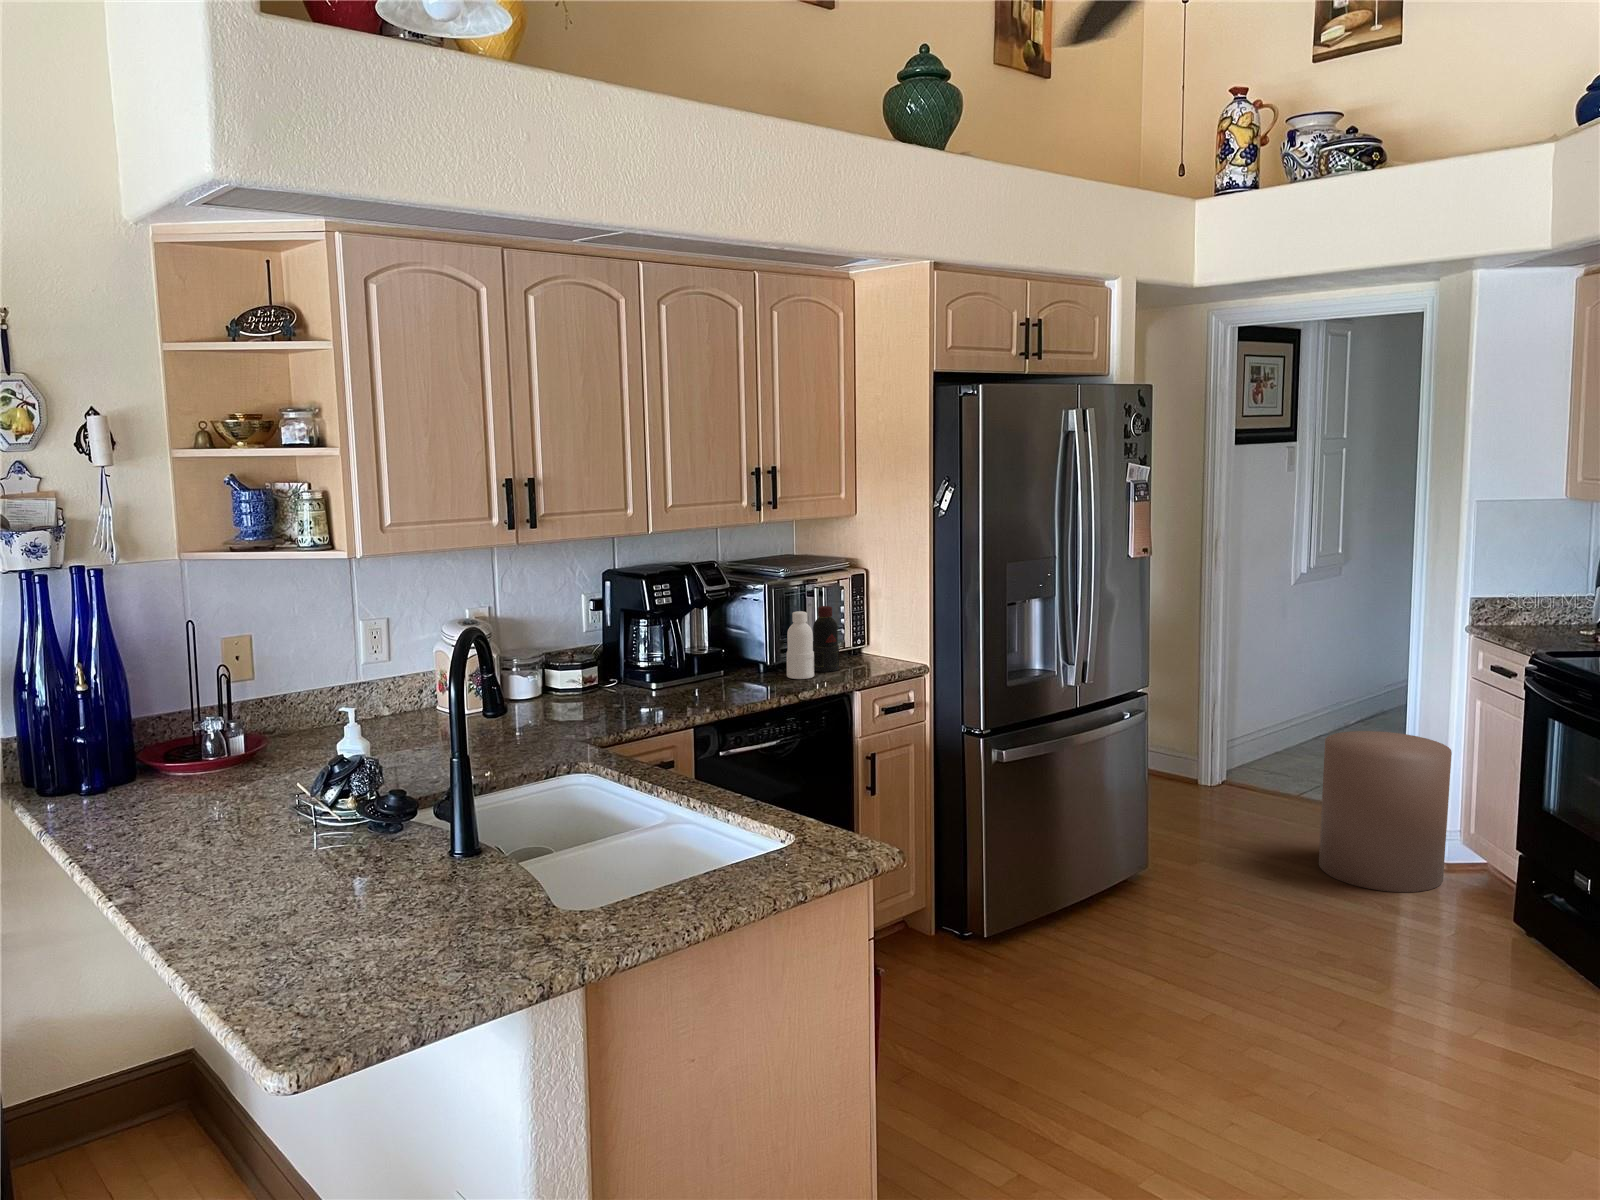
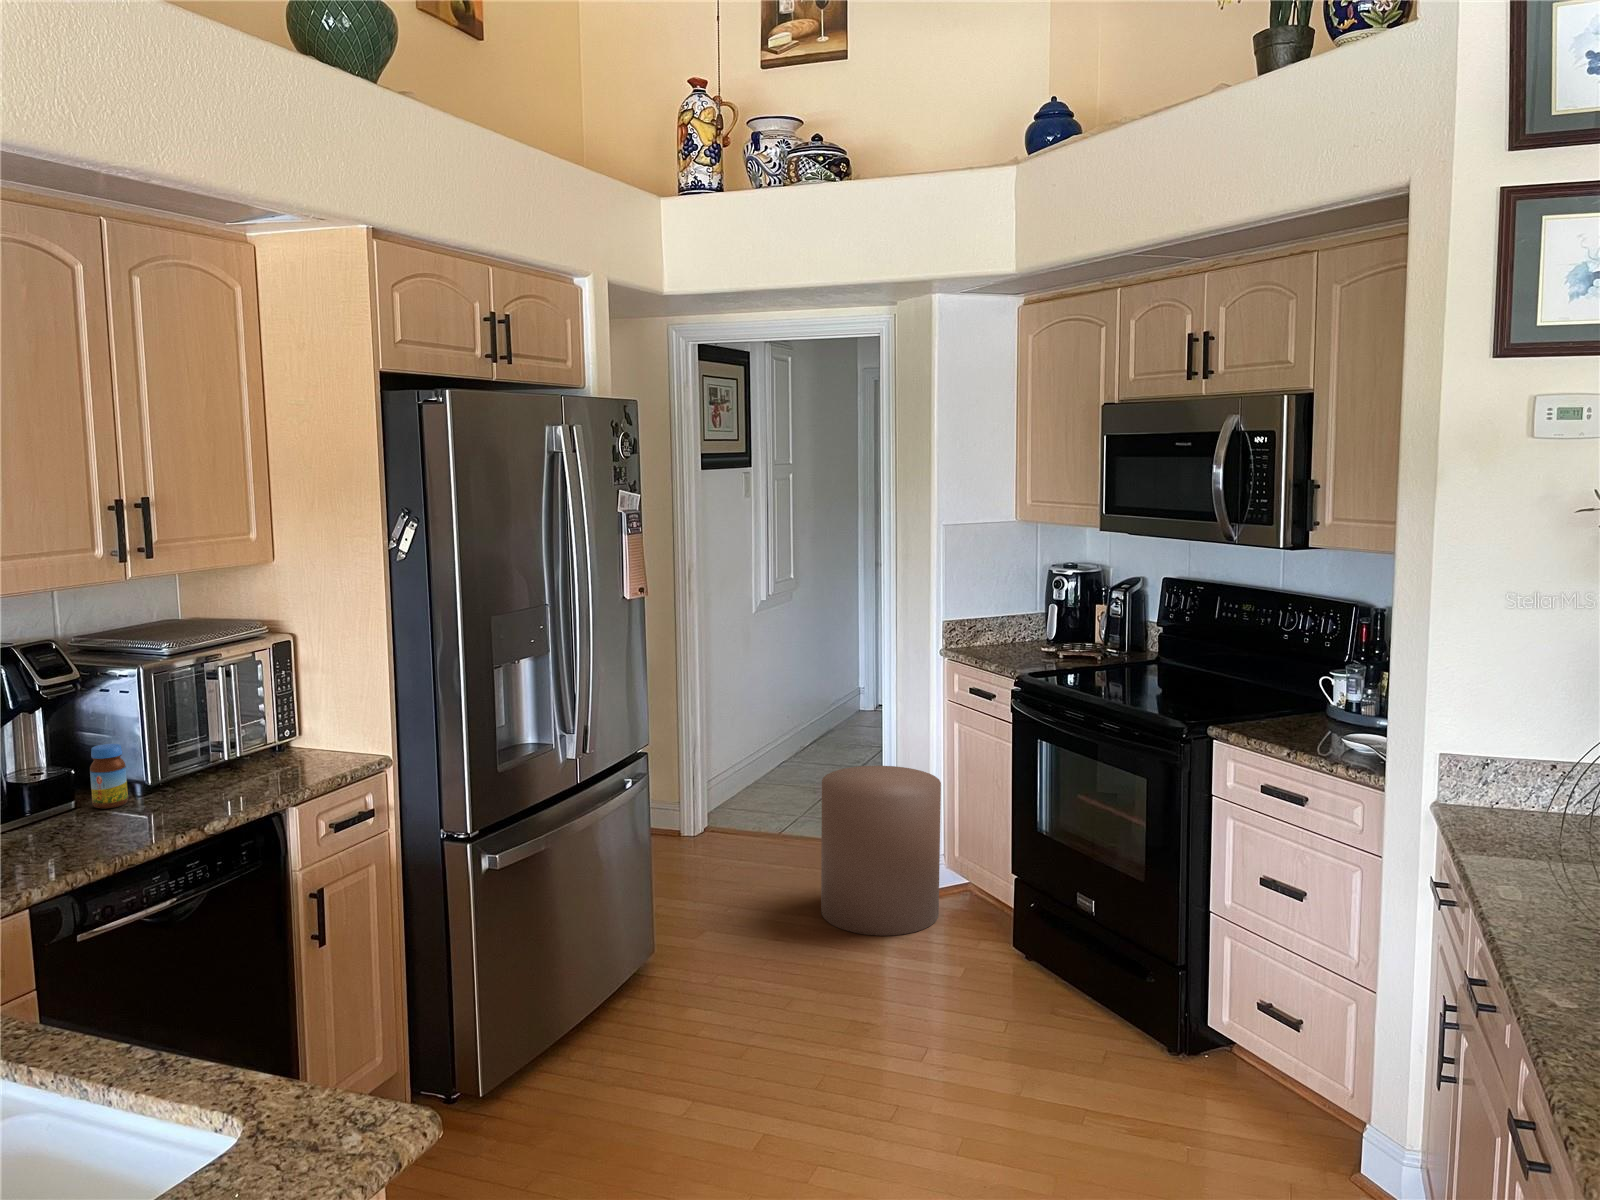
bottle: present [787,606,839,679] -> none [180,691,262,800]
jar: none [732,635,754,679] -> present [90,744,128,809]

